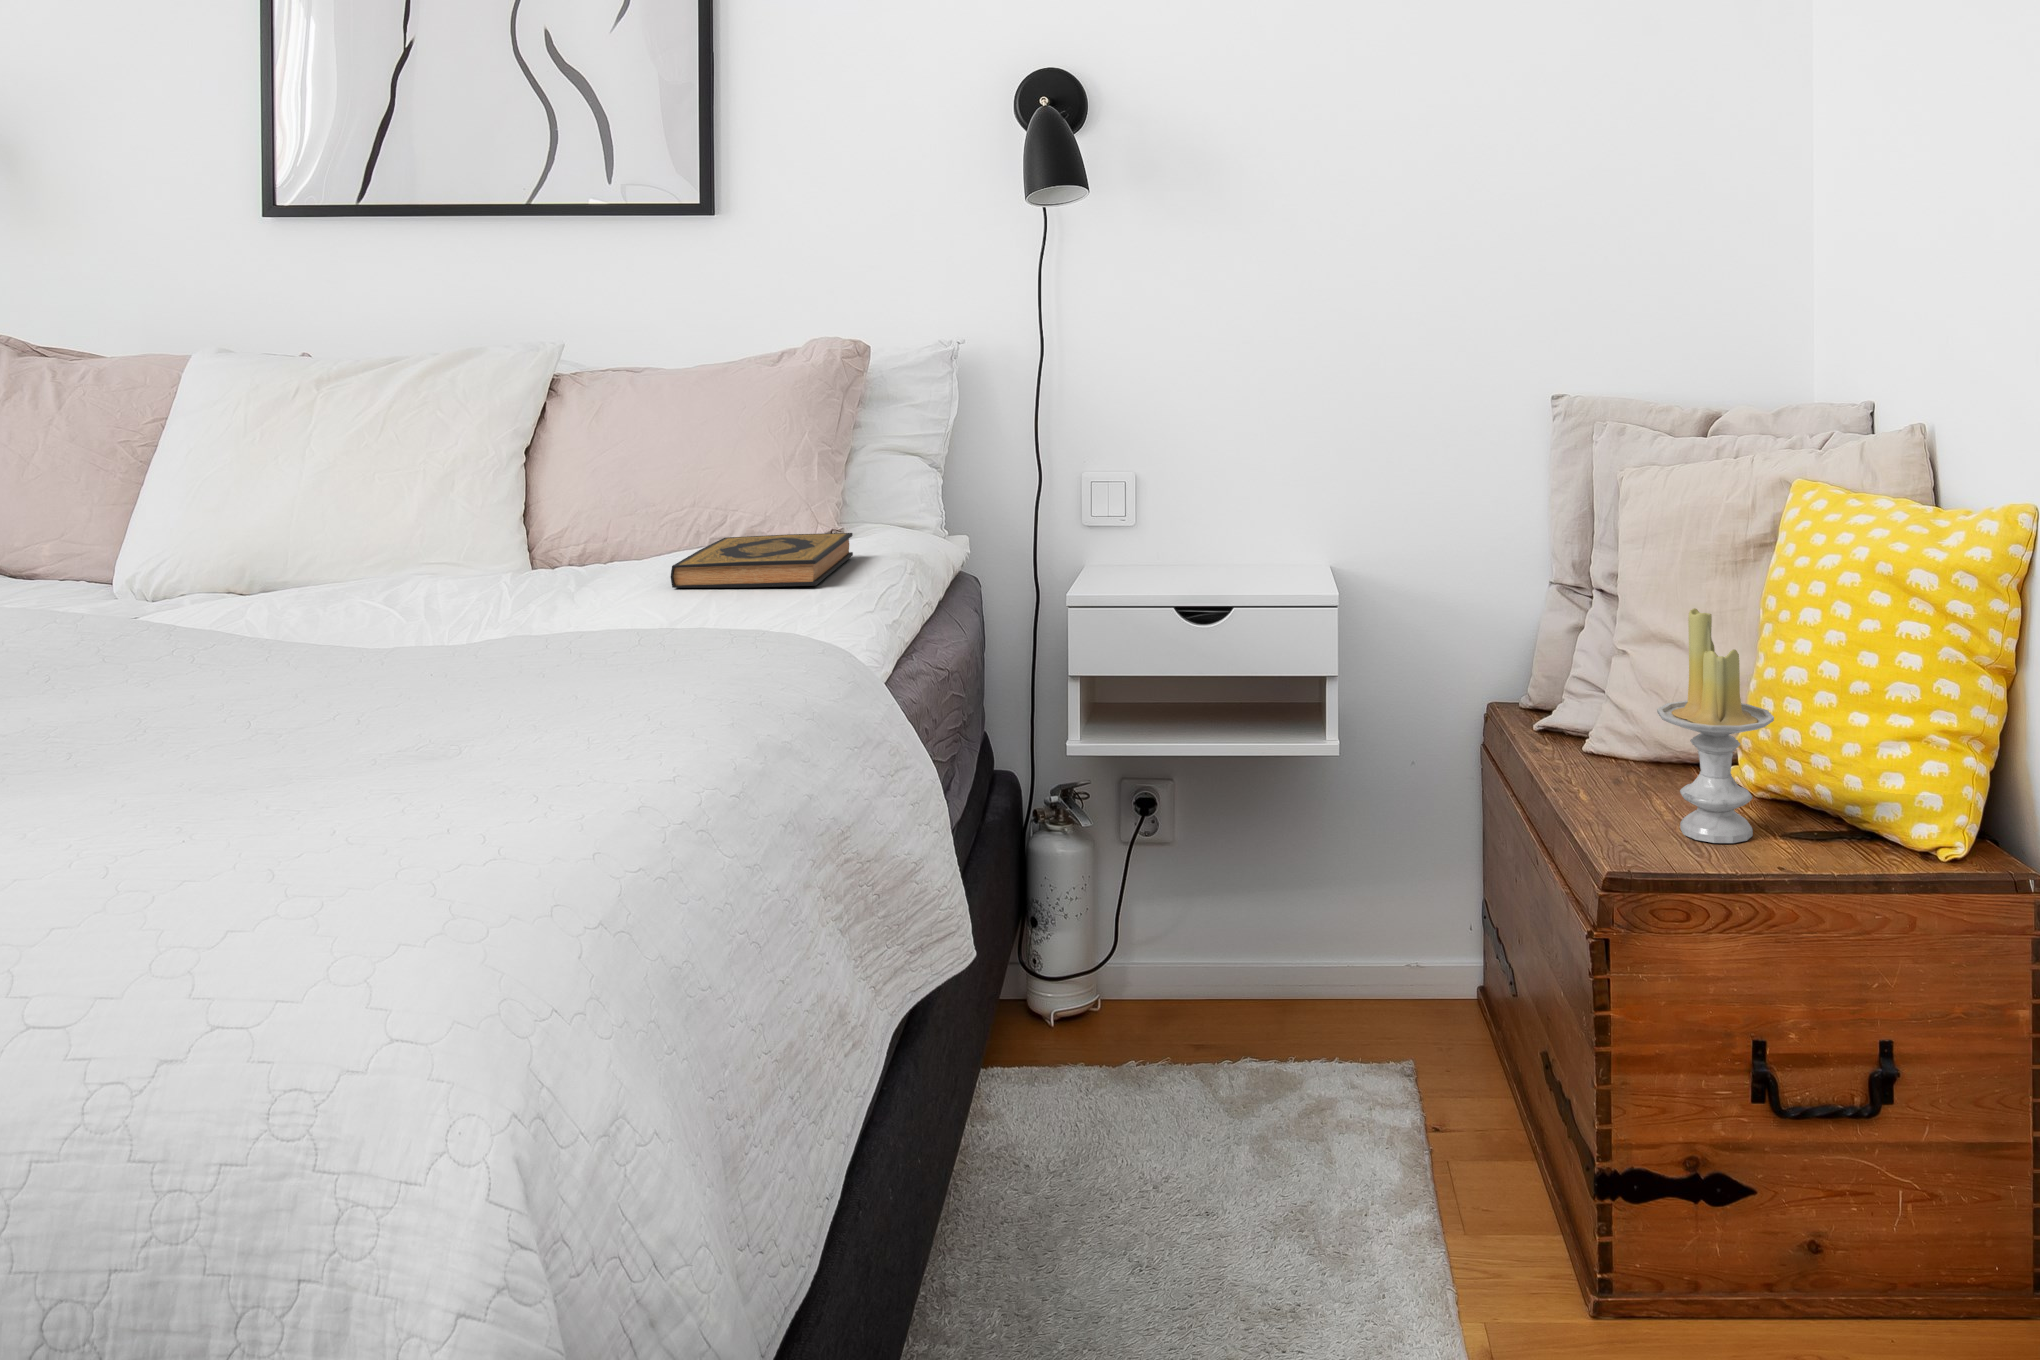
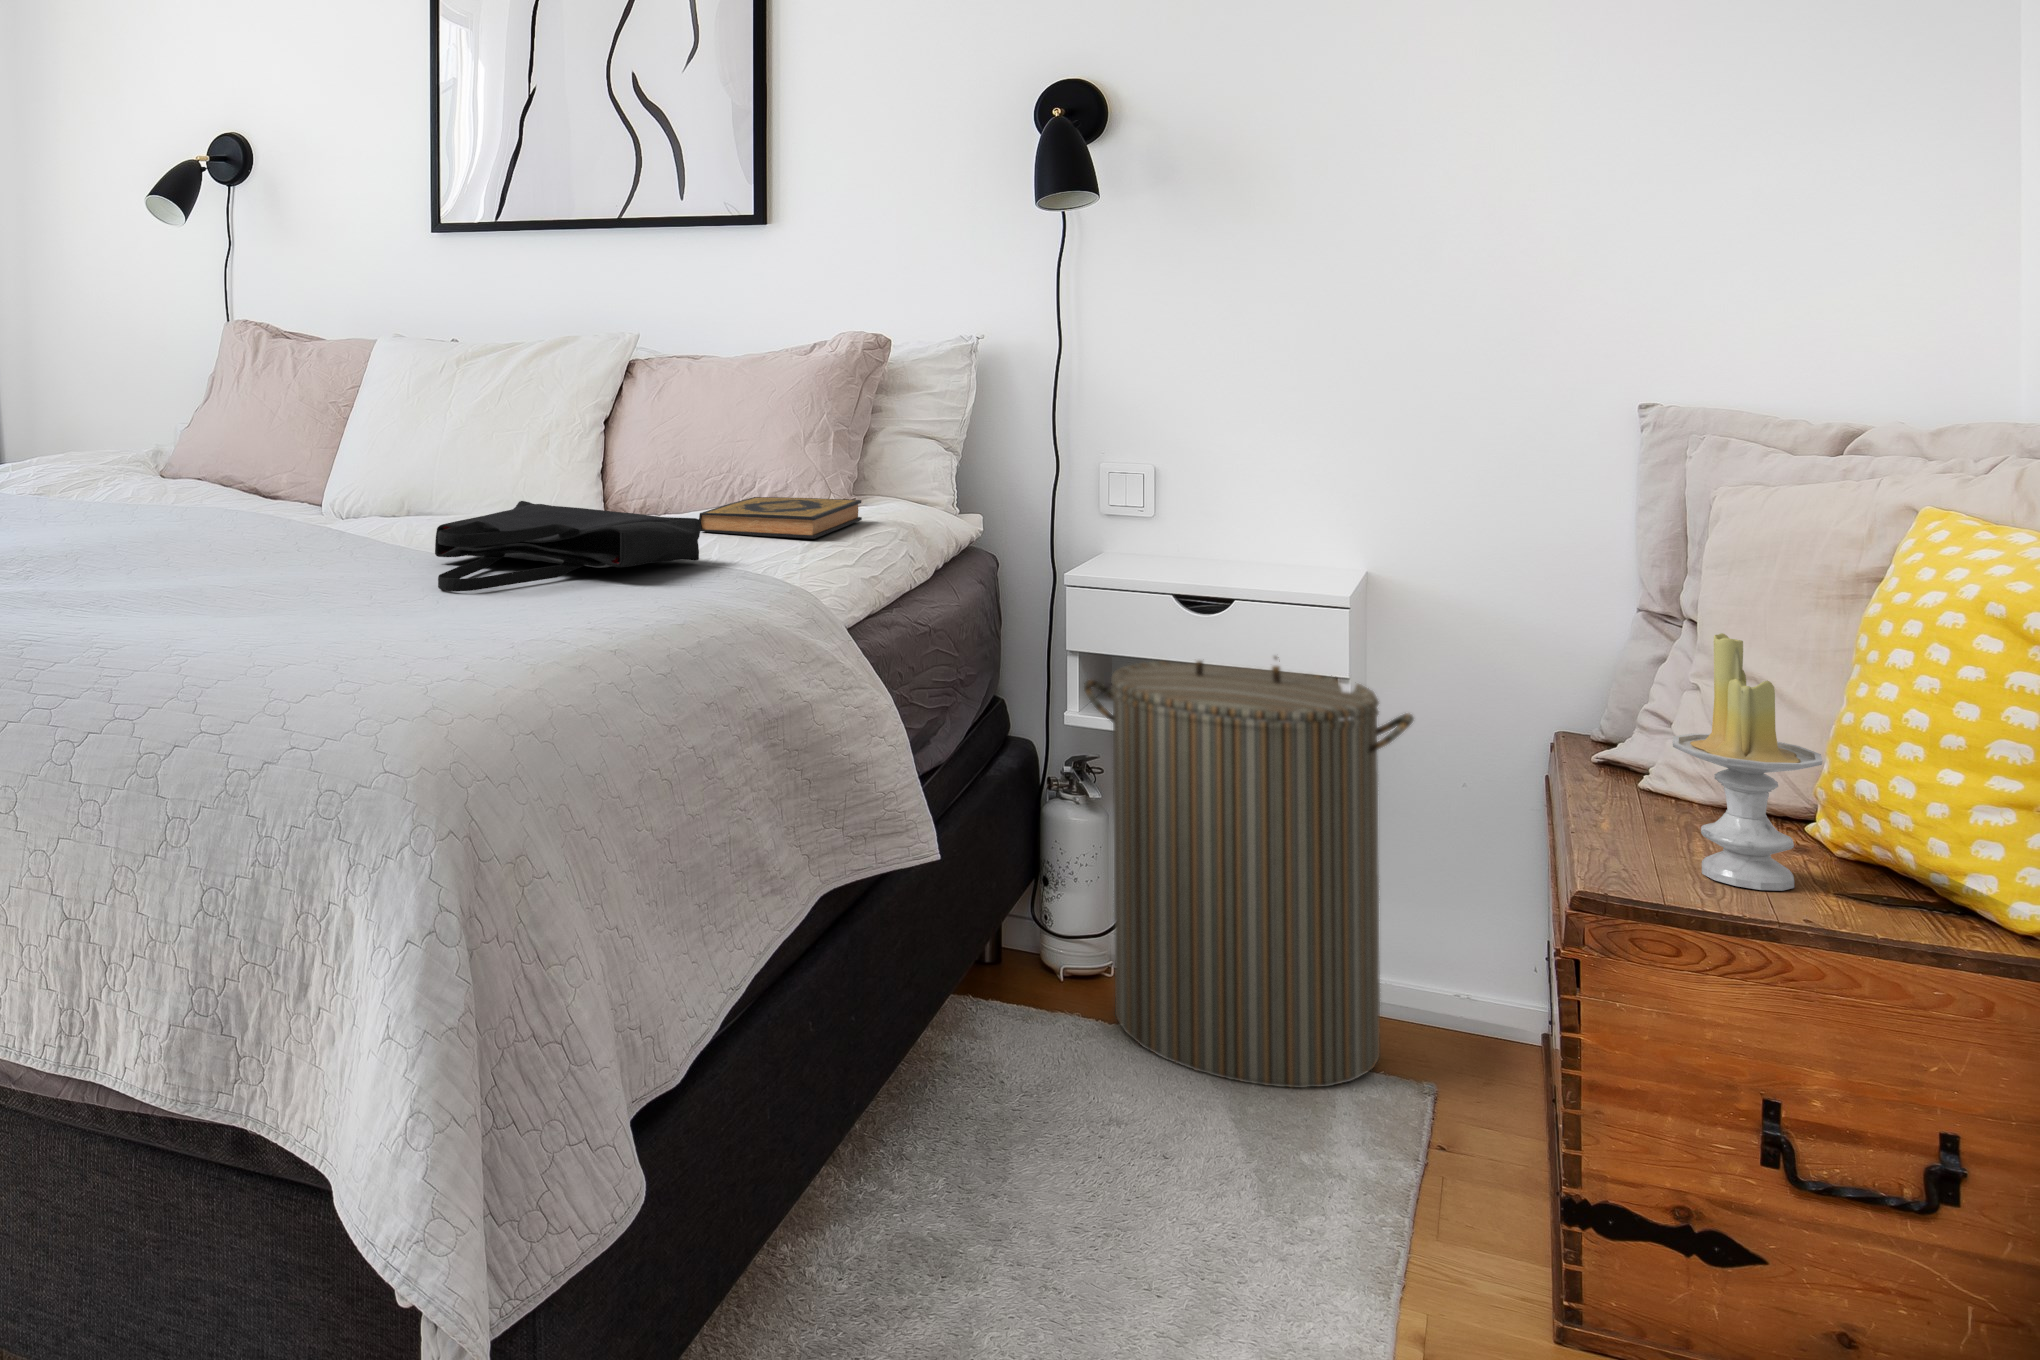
tote bag: none [326,573,698,720] -> present [435,501,701,591]
laundry hamper: none [1083,634,1387,1104] -> present [1084,657,1414,1088]

